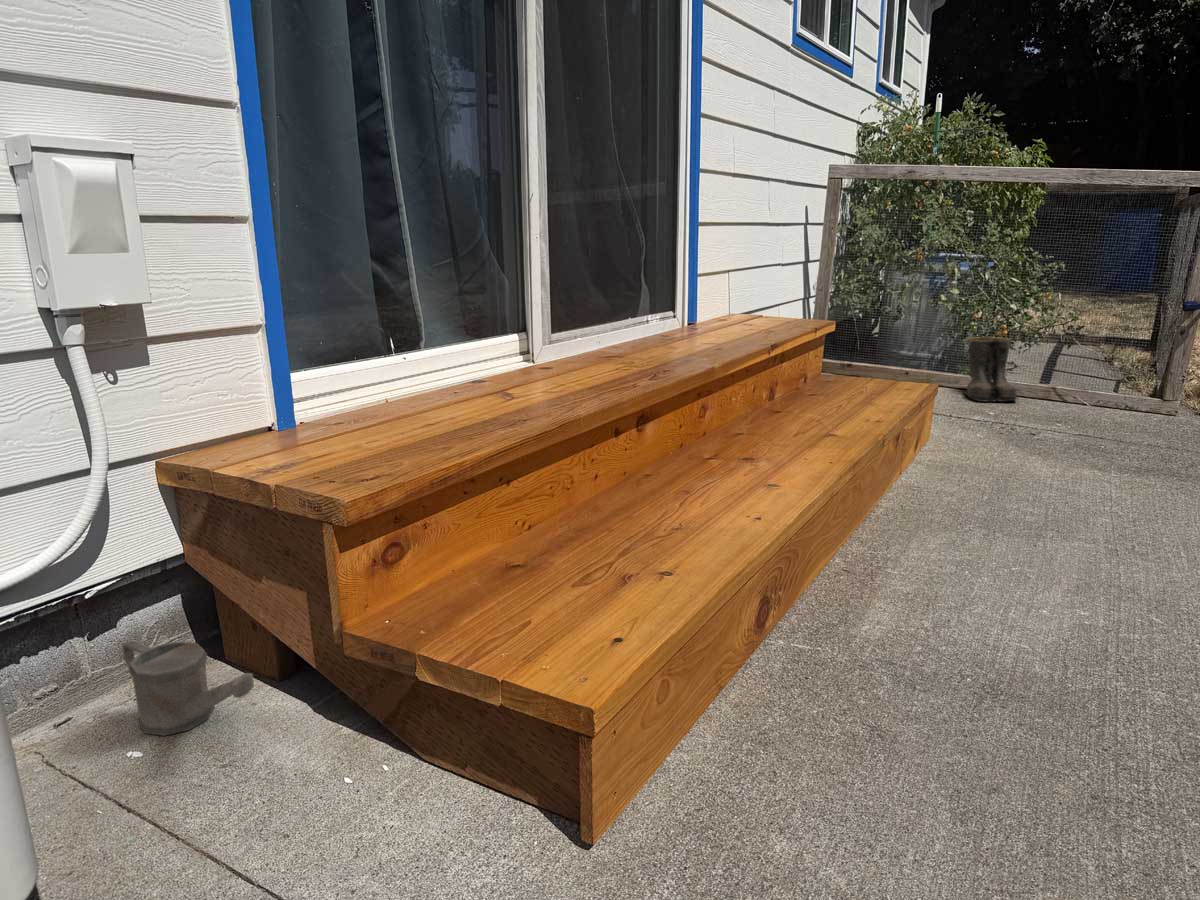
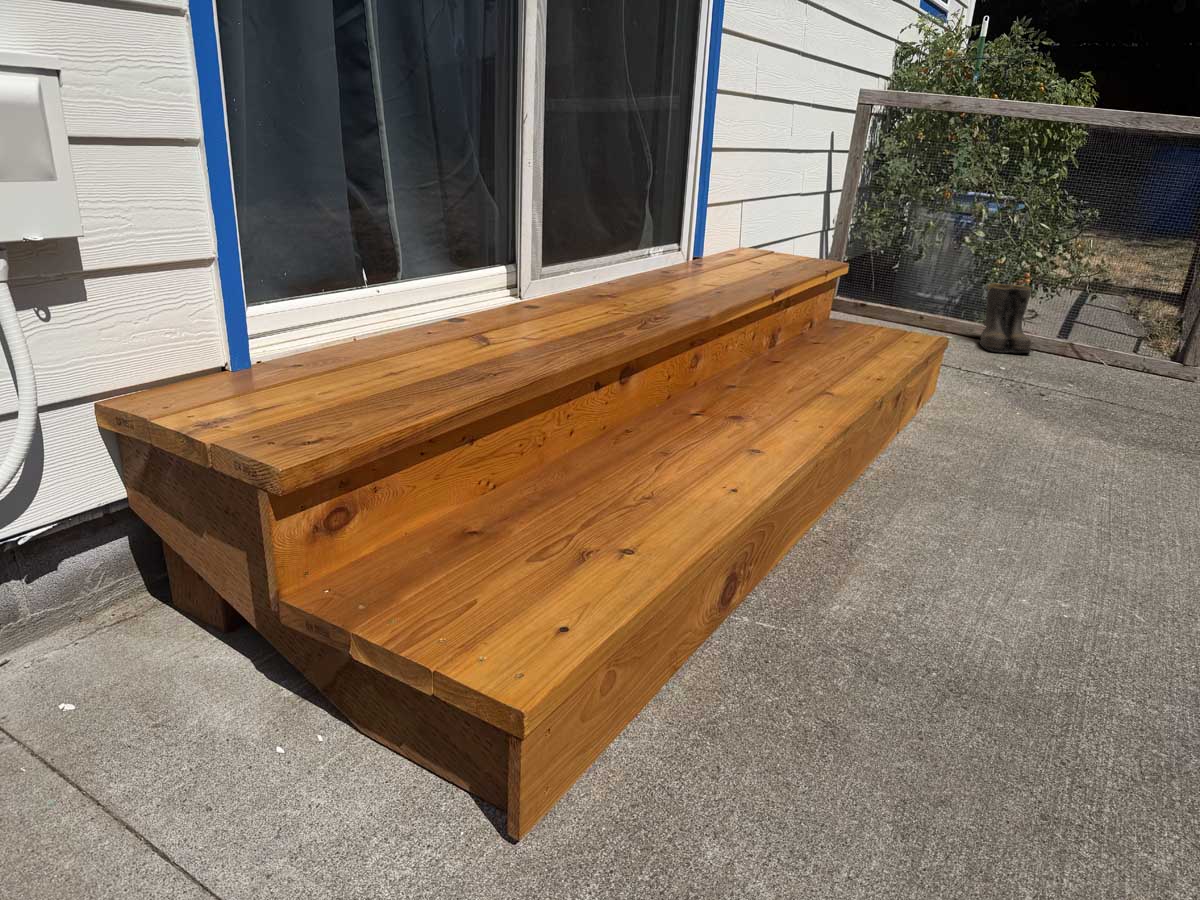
watering can: present [122,641,254,736] -> none [65,584,191,685]

